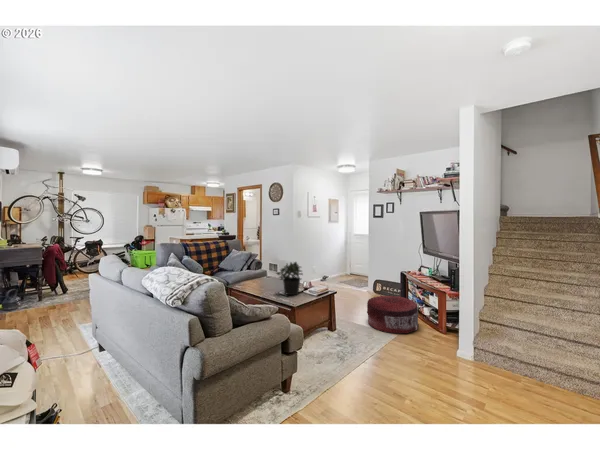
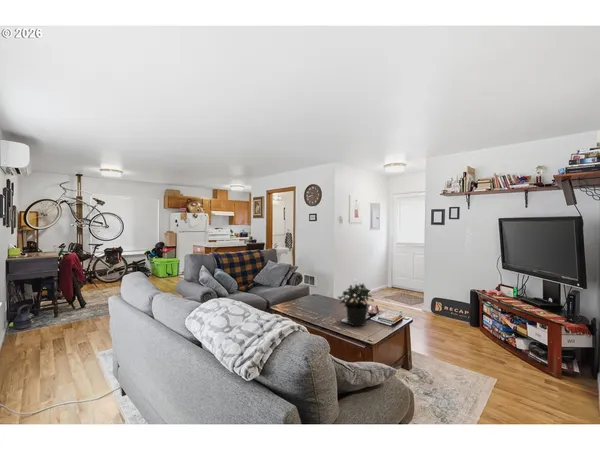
pouf: present [367,296,419,333] -> none [444,322,515,377]

